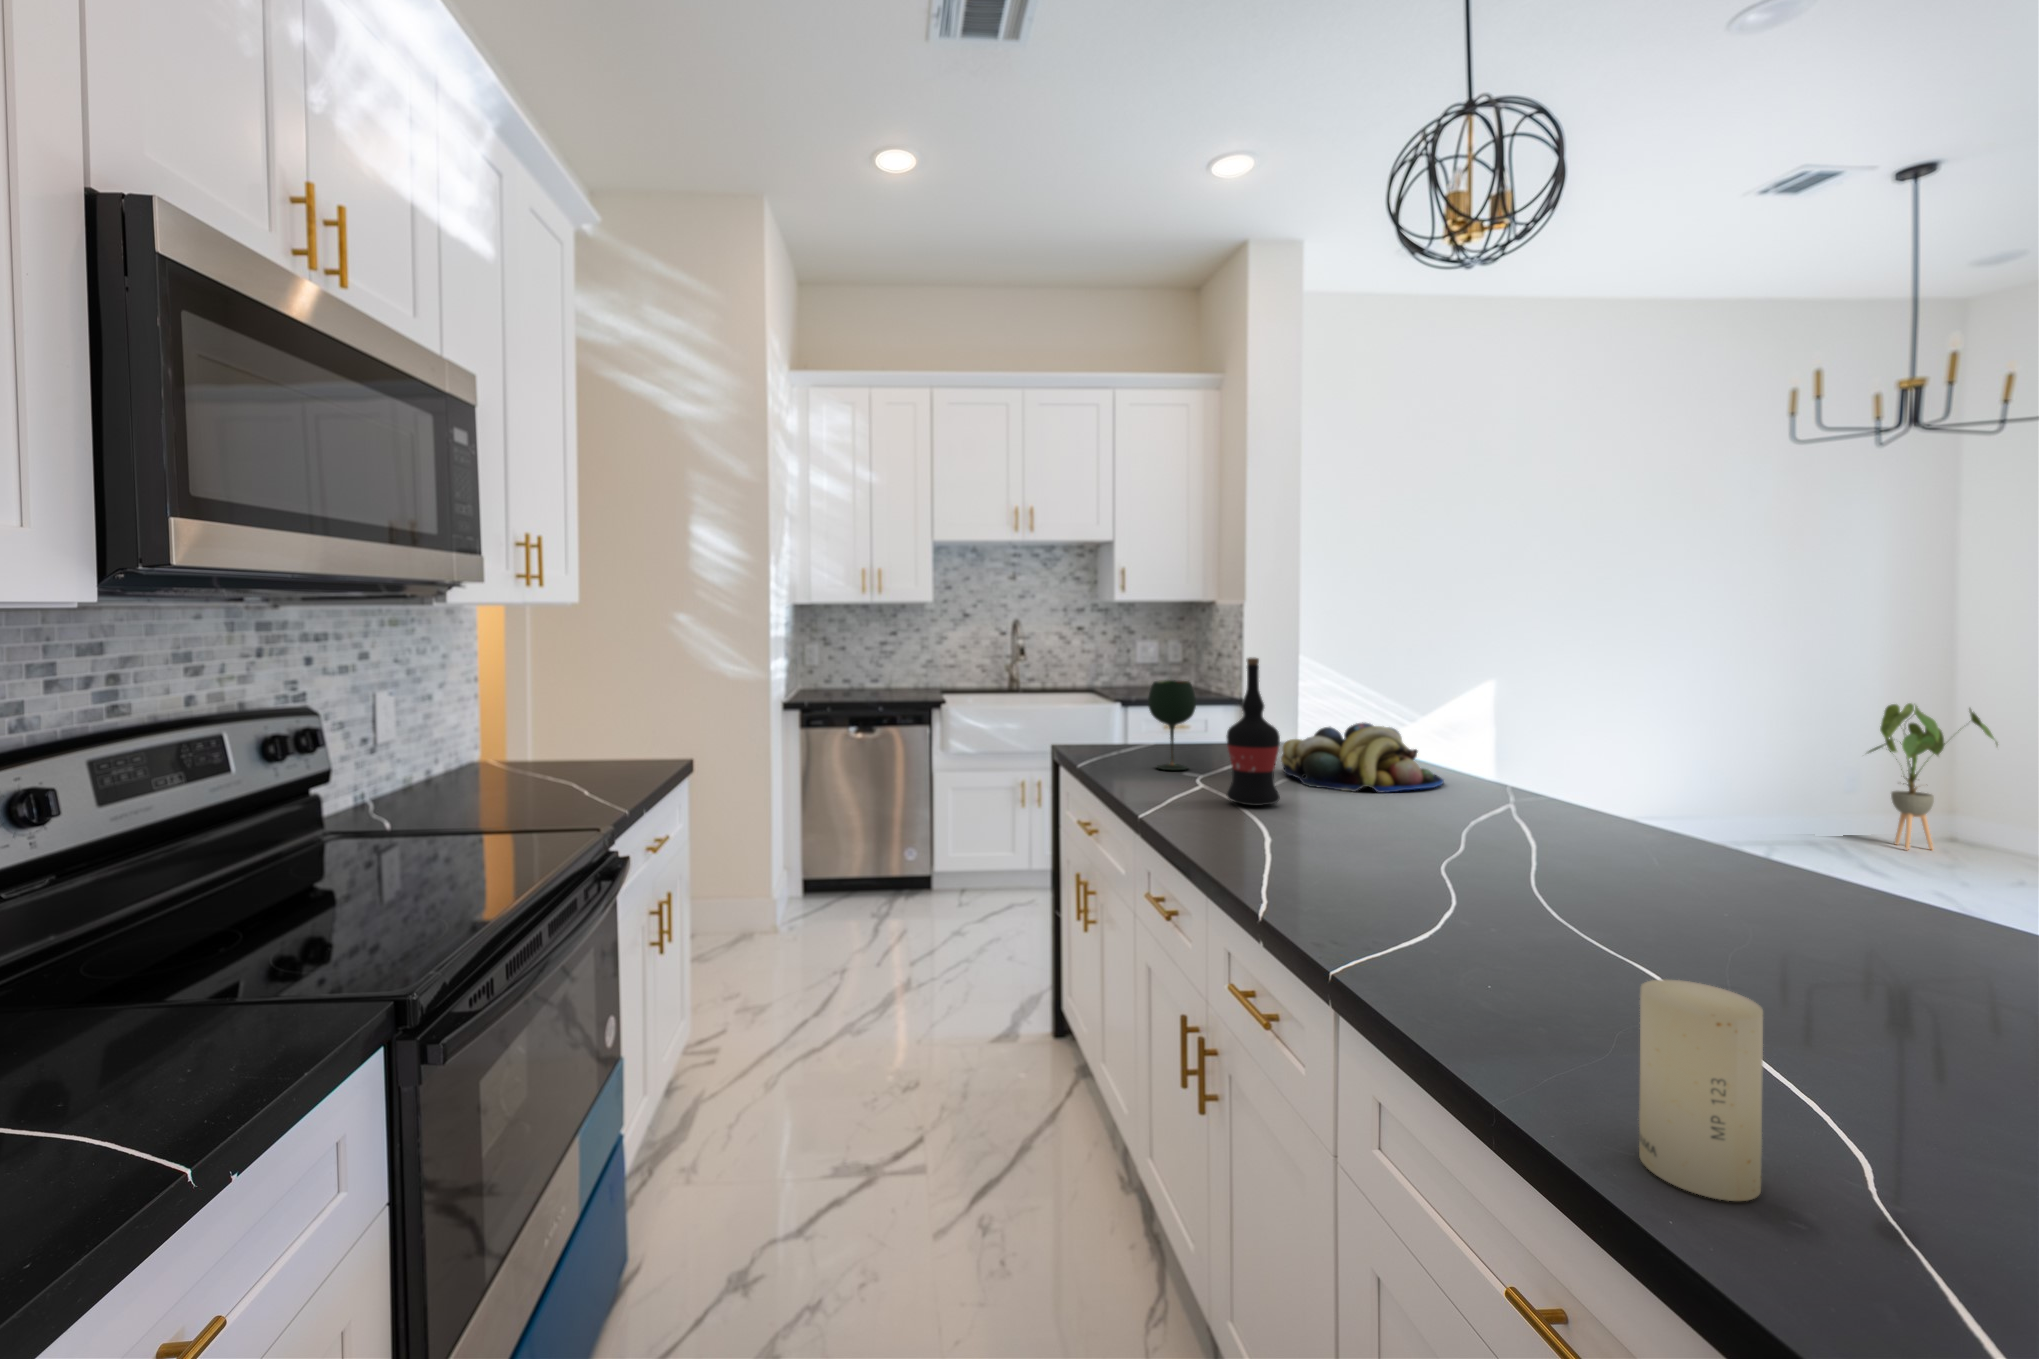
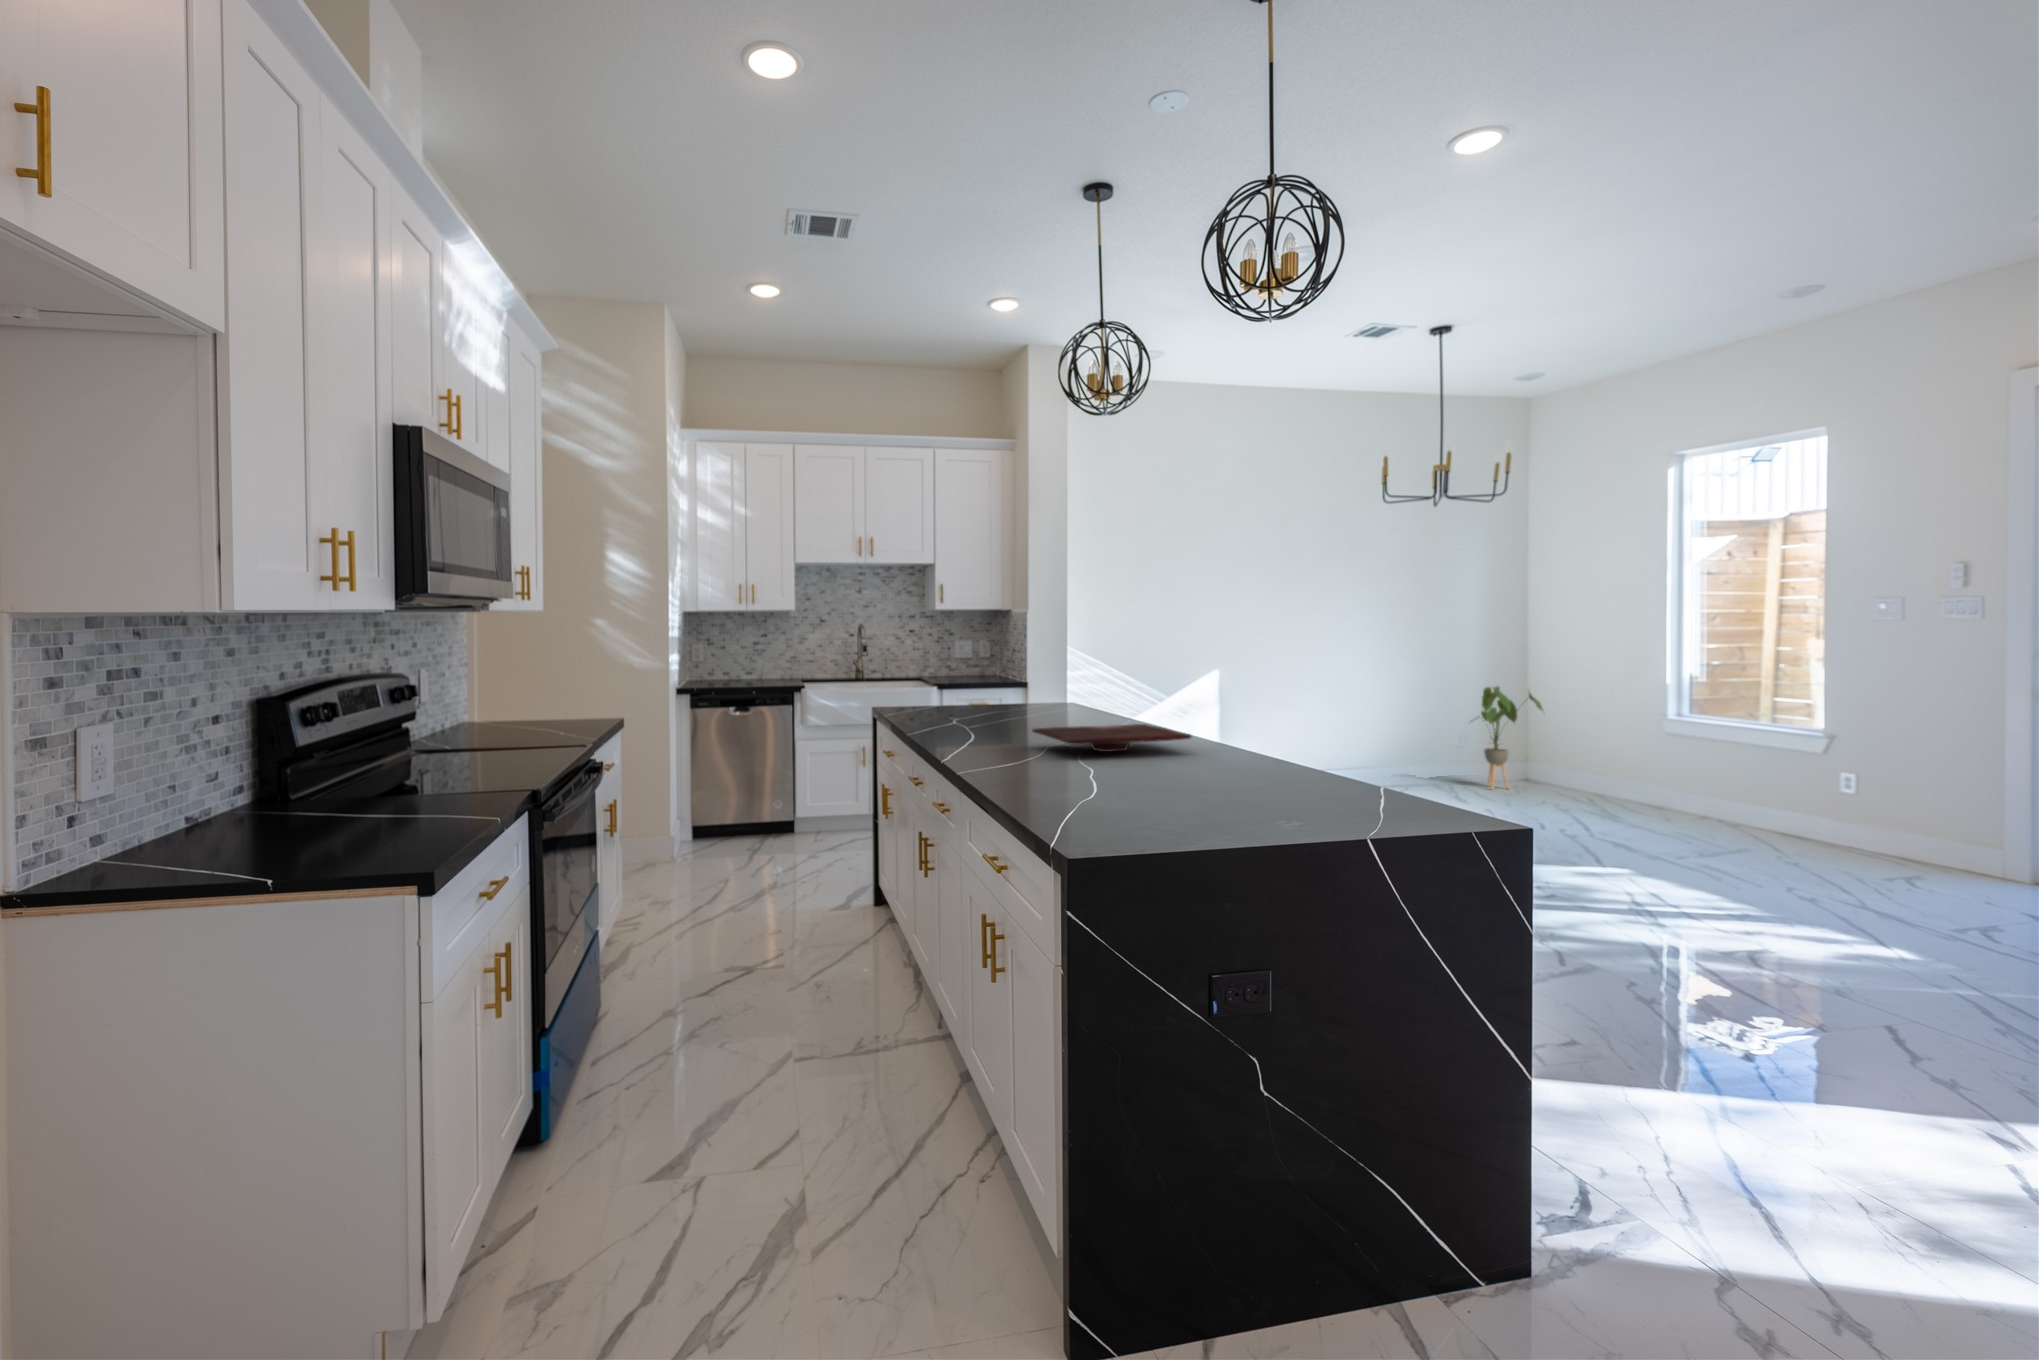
wine bottle: present [1226,658,1280,806] -> none [965,647,995,732]
wine glass: present [1148,680,1196,770] -> none [931,664,960,720]
fruit bowl: present [1281,722,1444,793] -> none [1011,689,1101,727]
cutting board: none [1393,811,1788,881] -> present [1032,724,1191,752]
candle: present [1639,980,1763,1201] -> none [1018,742,1048,803]

